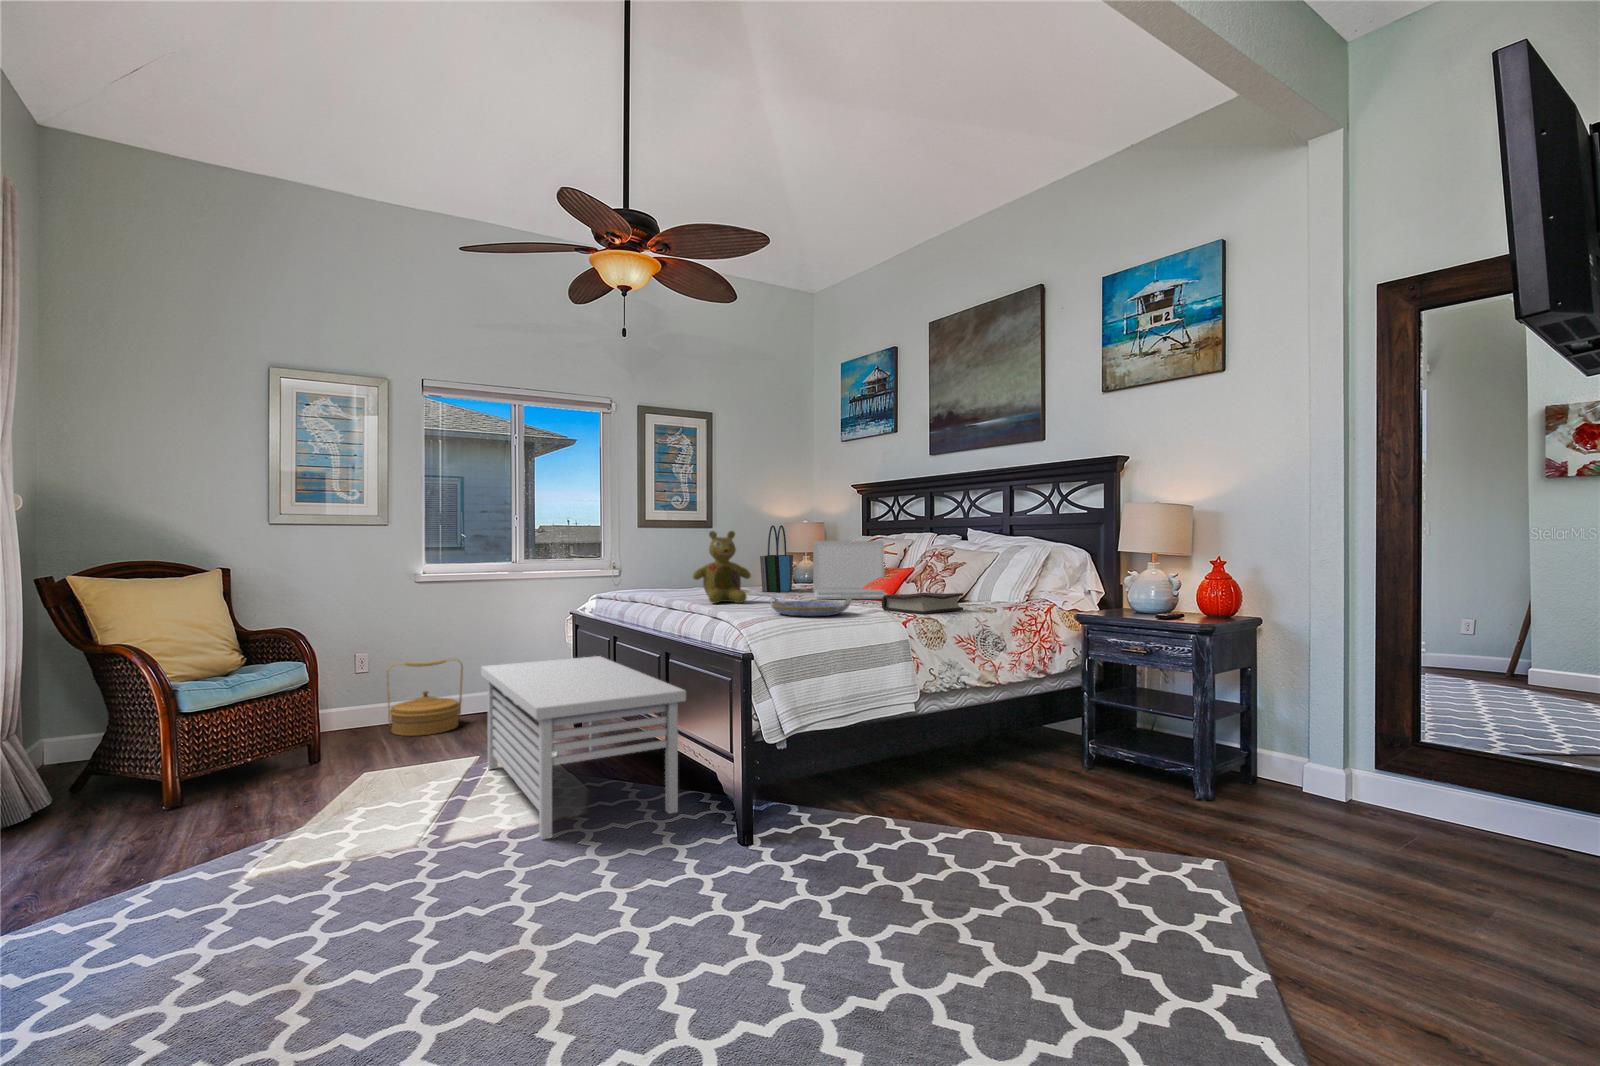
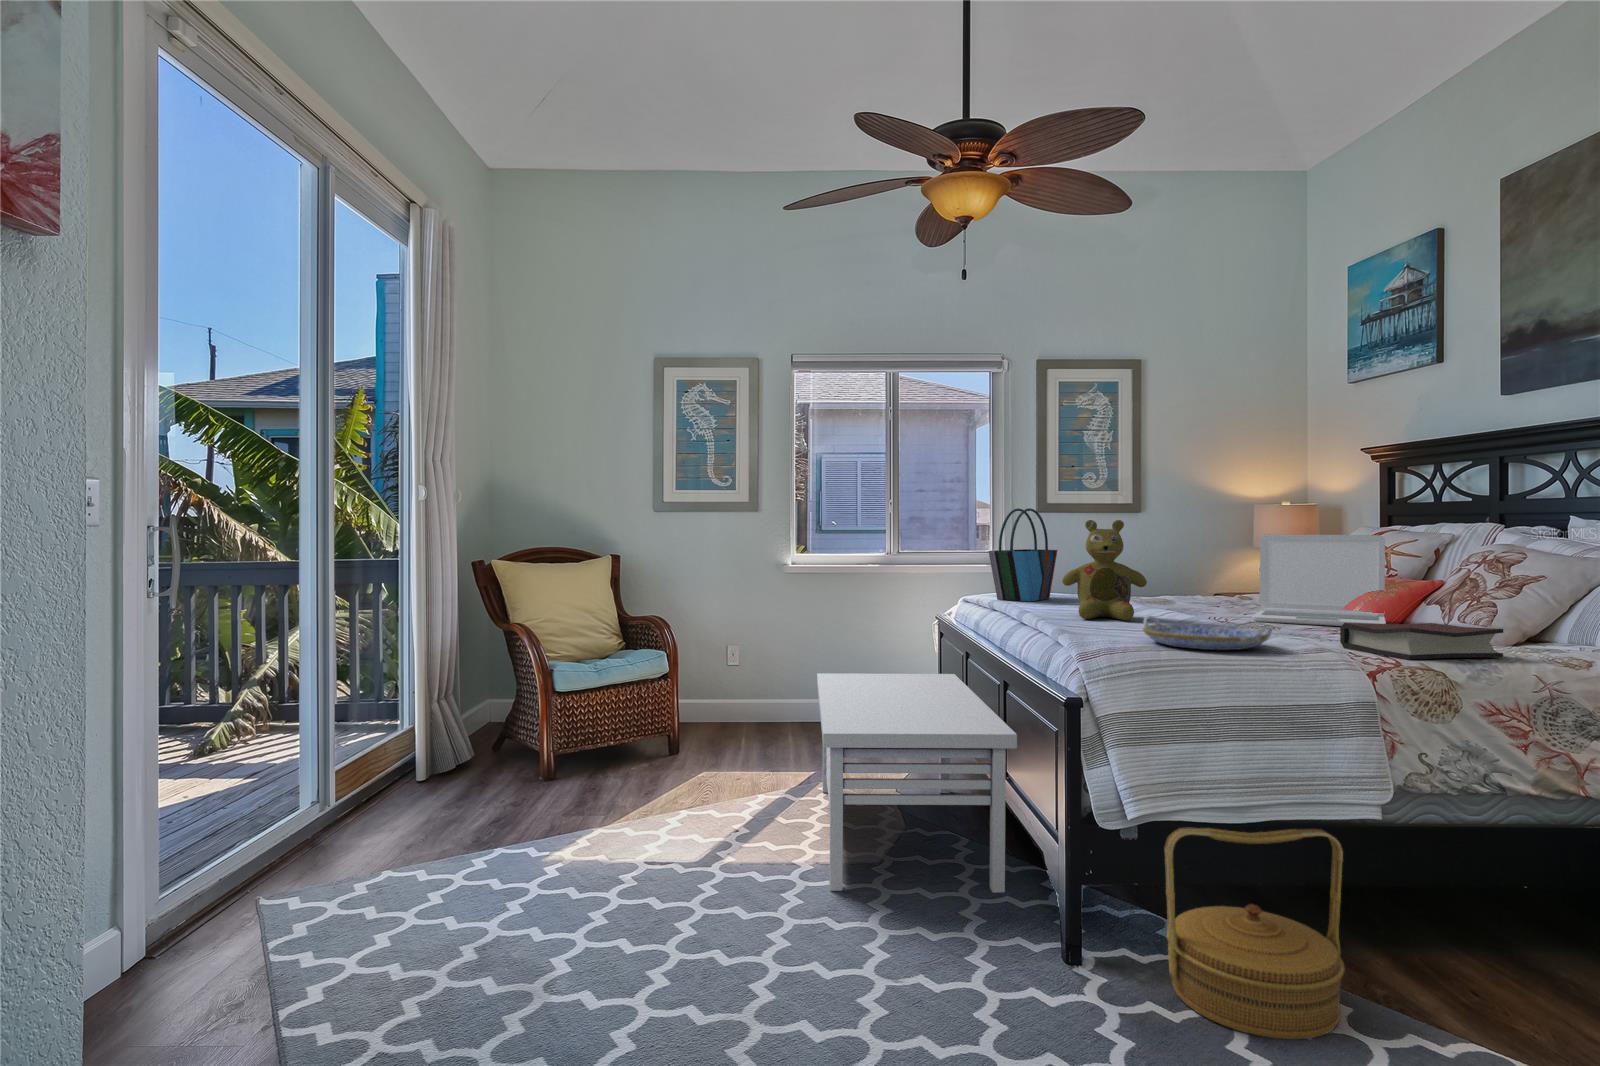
tote bag: present [760,525,793,592] -> present [989,508,1057,601]
woven basket: present [386,658,463,736] -> present [1165,828,1345,1040]

